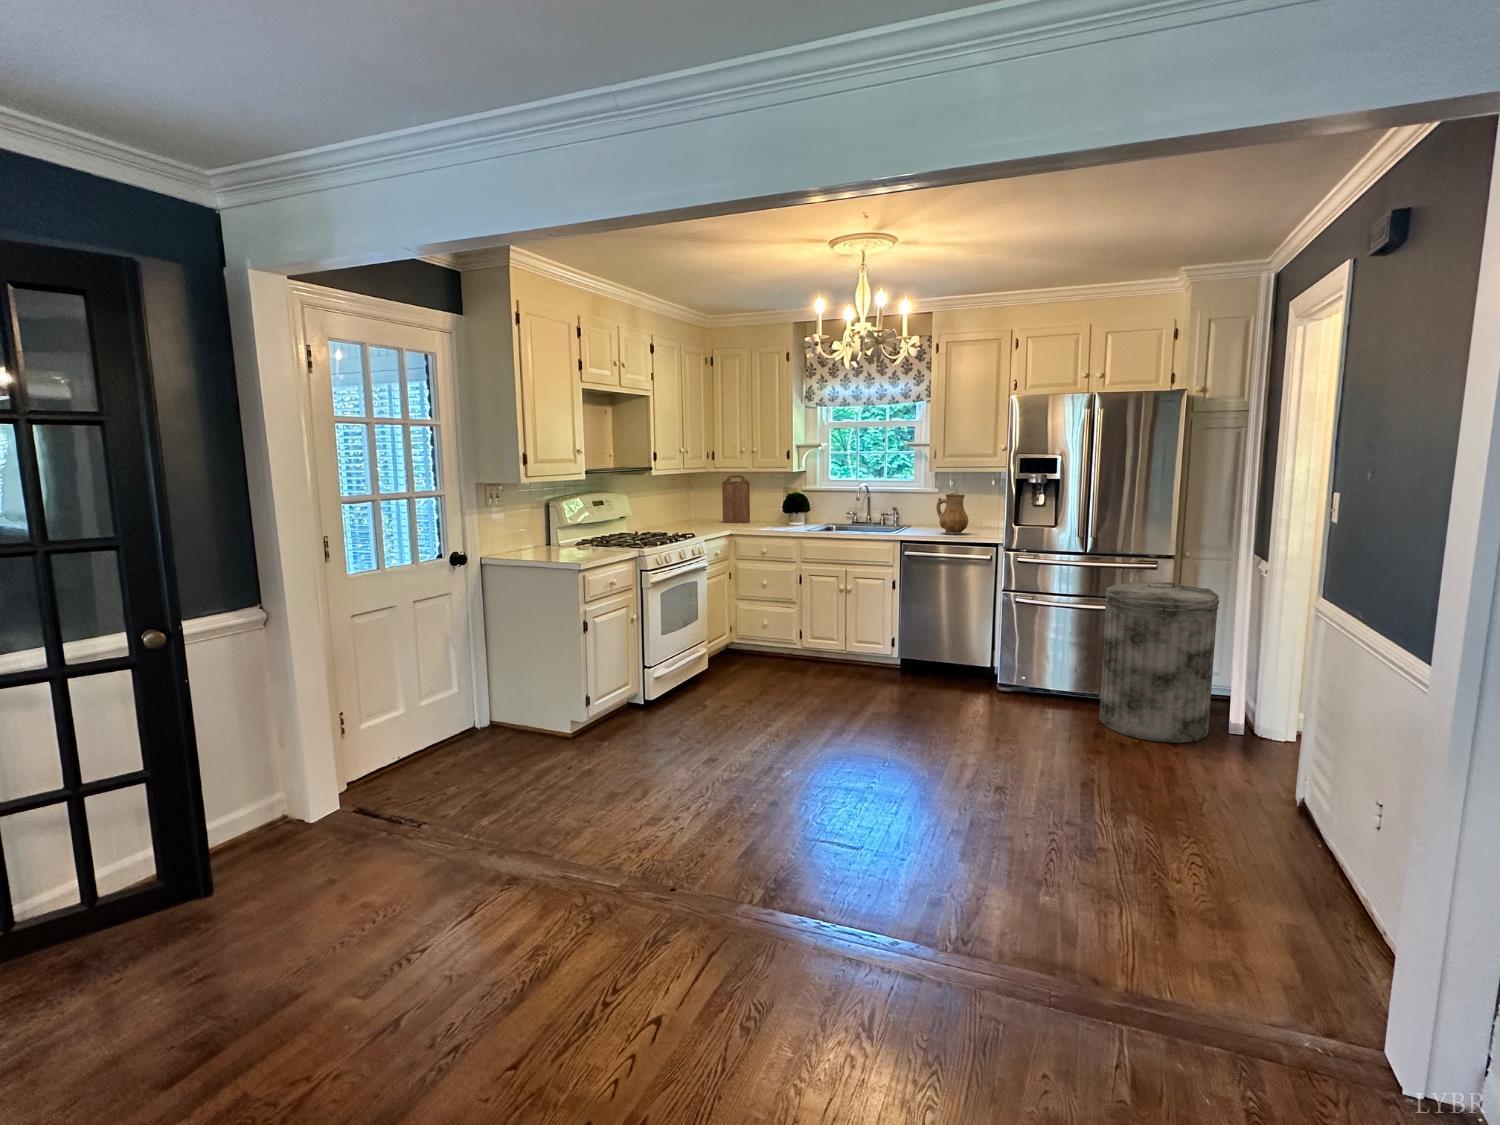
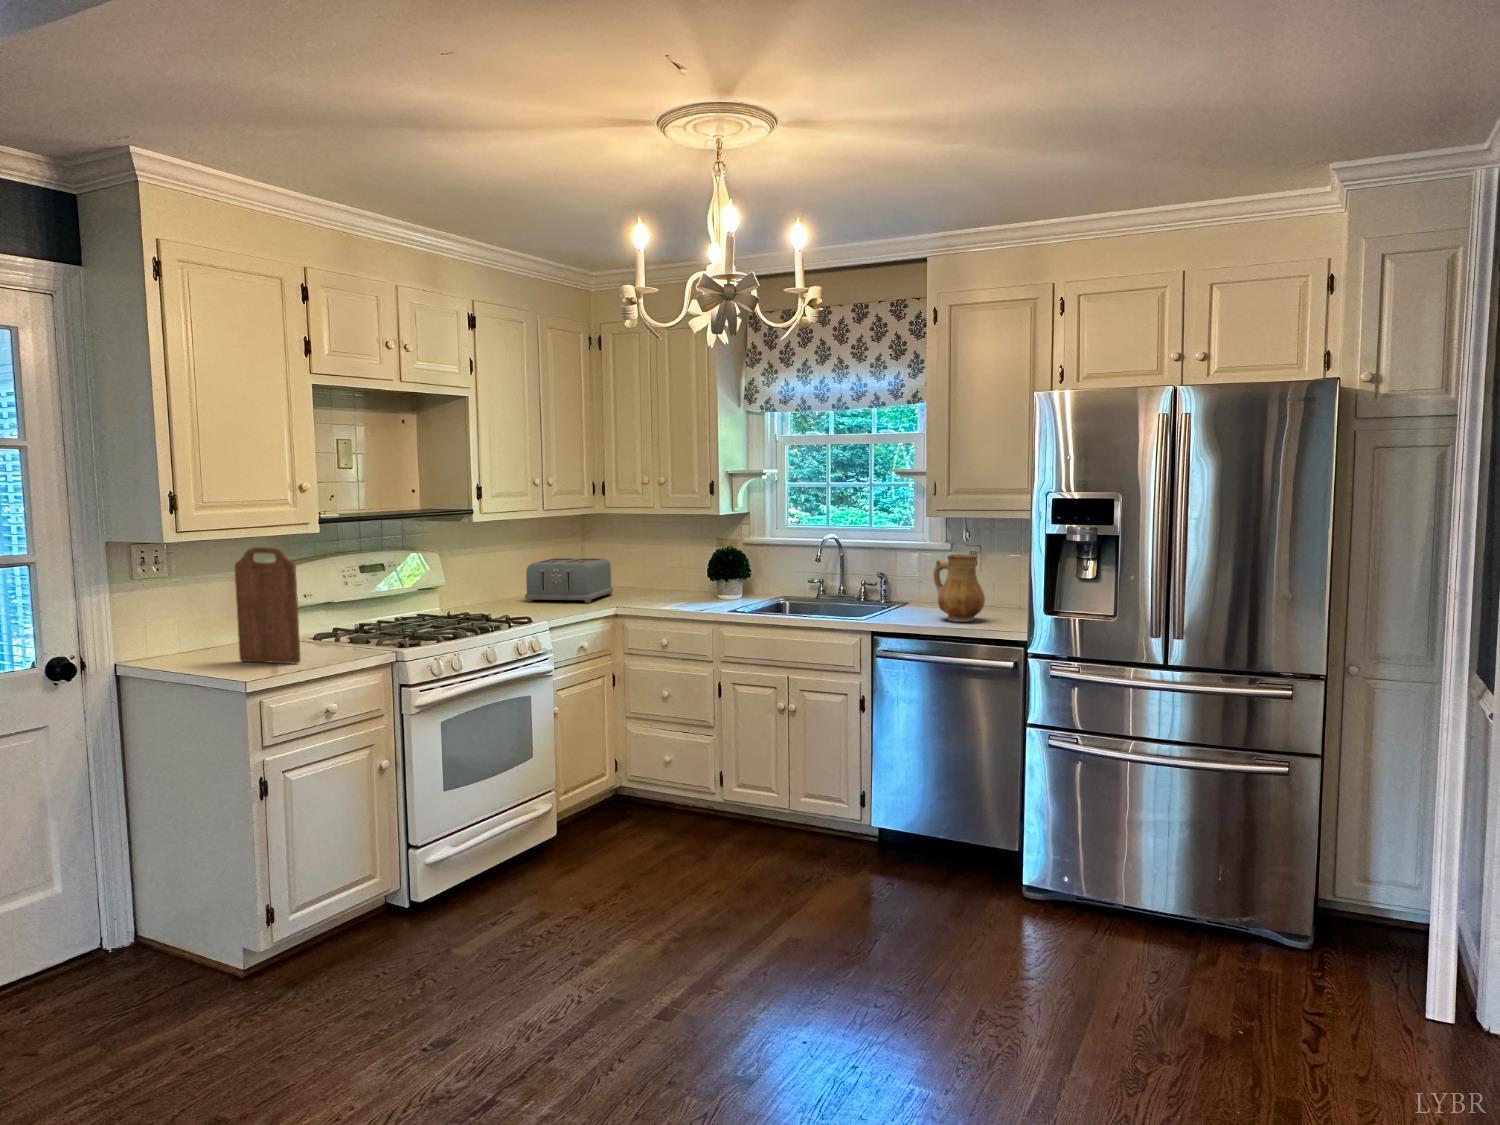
cutting board: present [722,475,750,523] -> present [235,547,301,663]
toaster: none [670,501,719,528] -> present [525,558,613,603]
trash can: present [1099,581,1219,743] -> none [1186,724,1403,1043]

